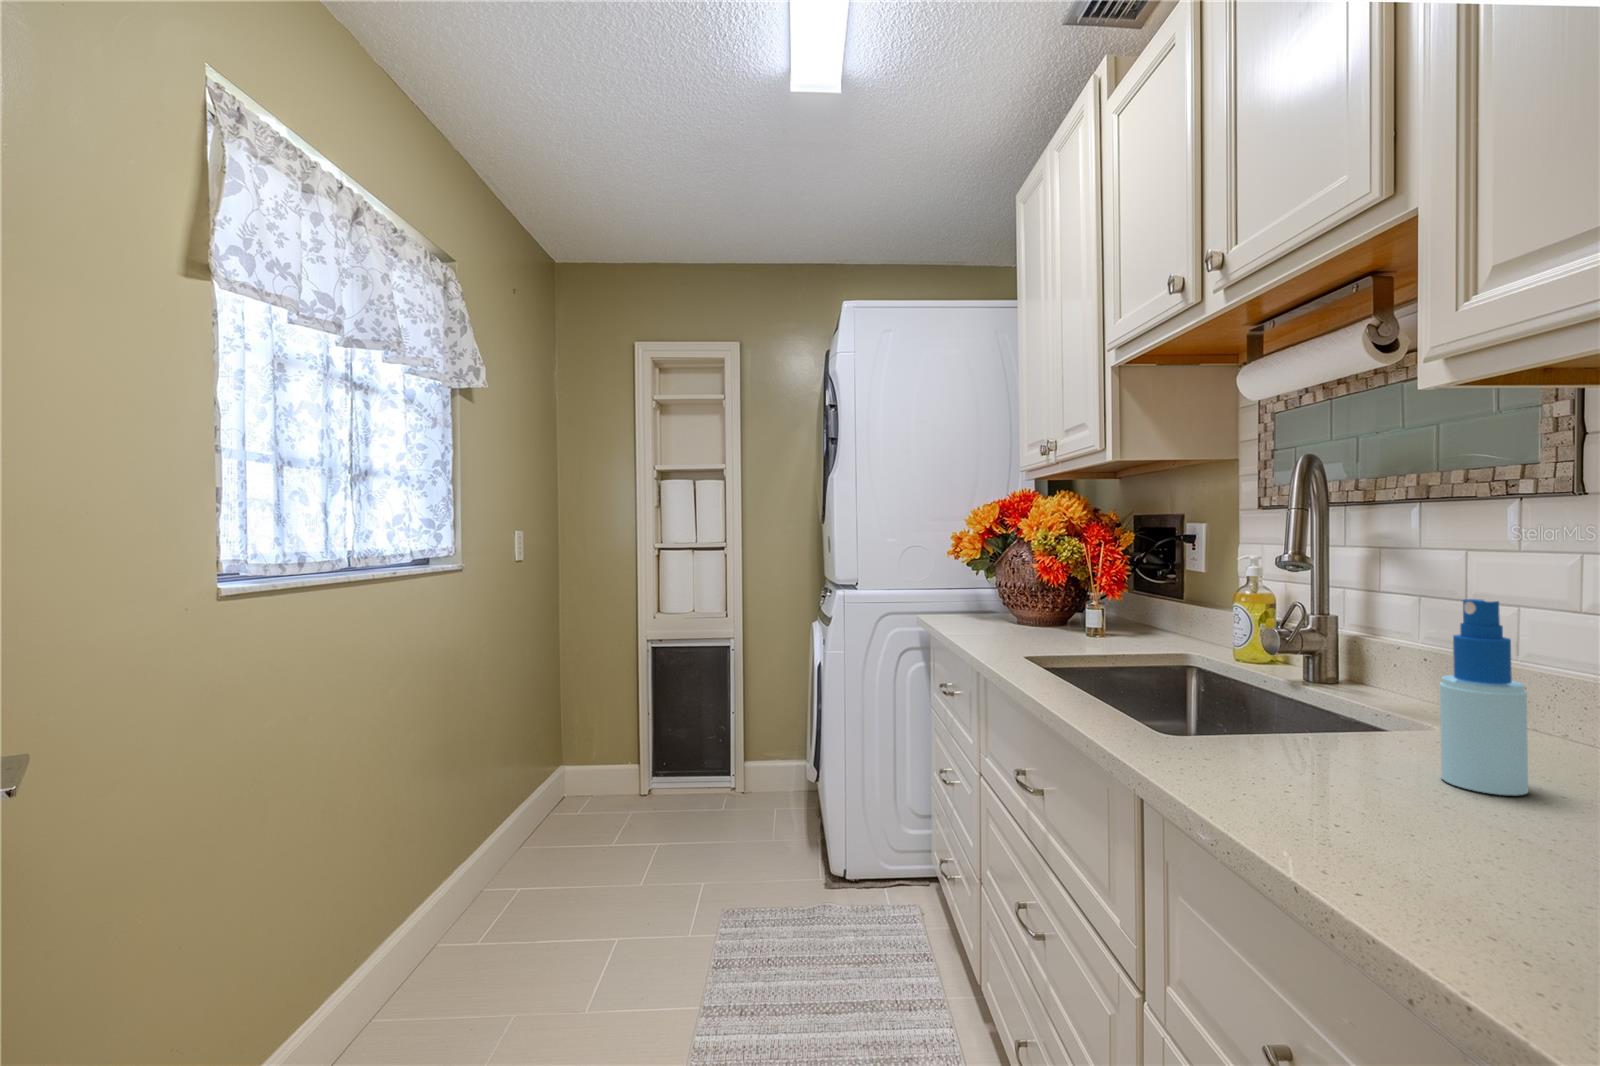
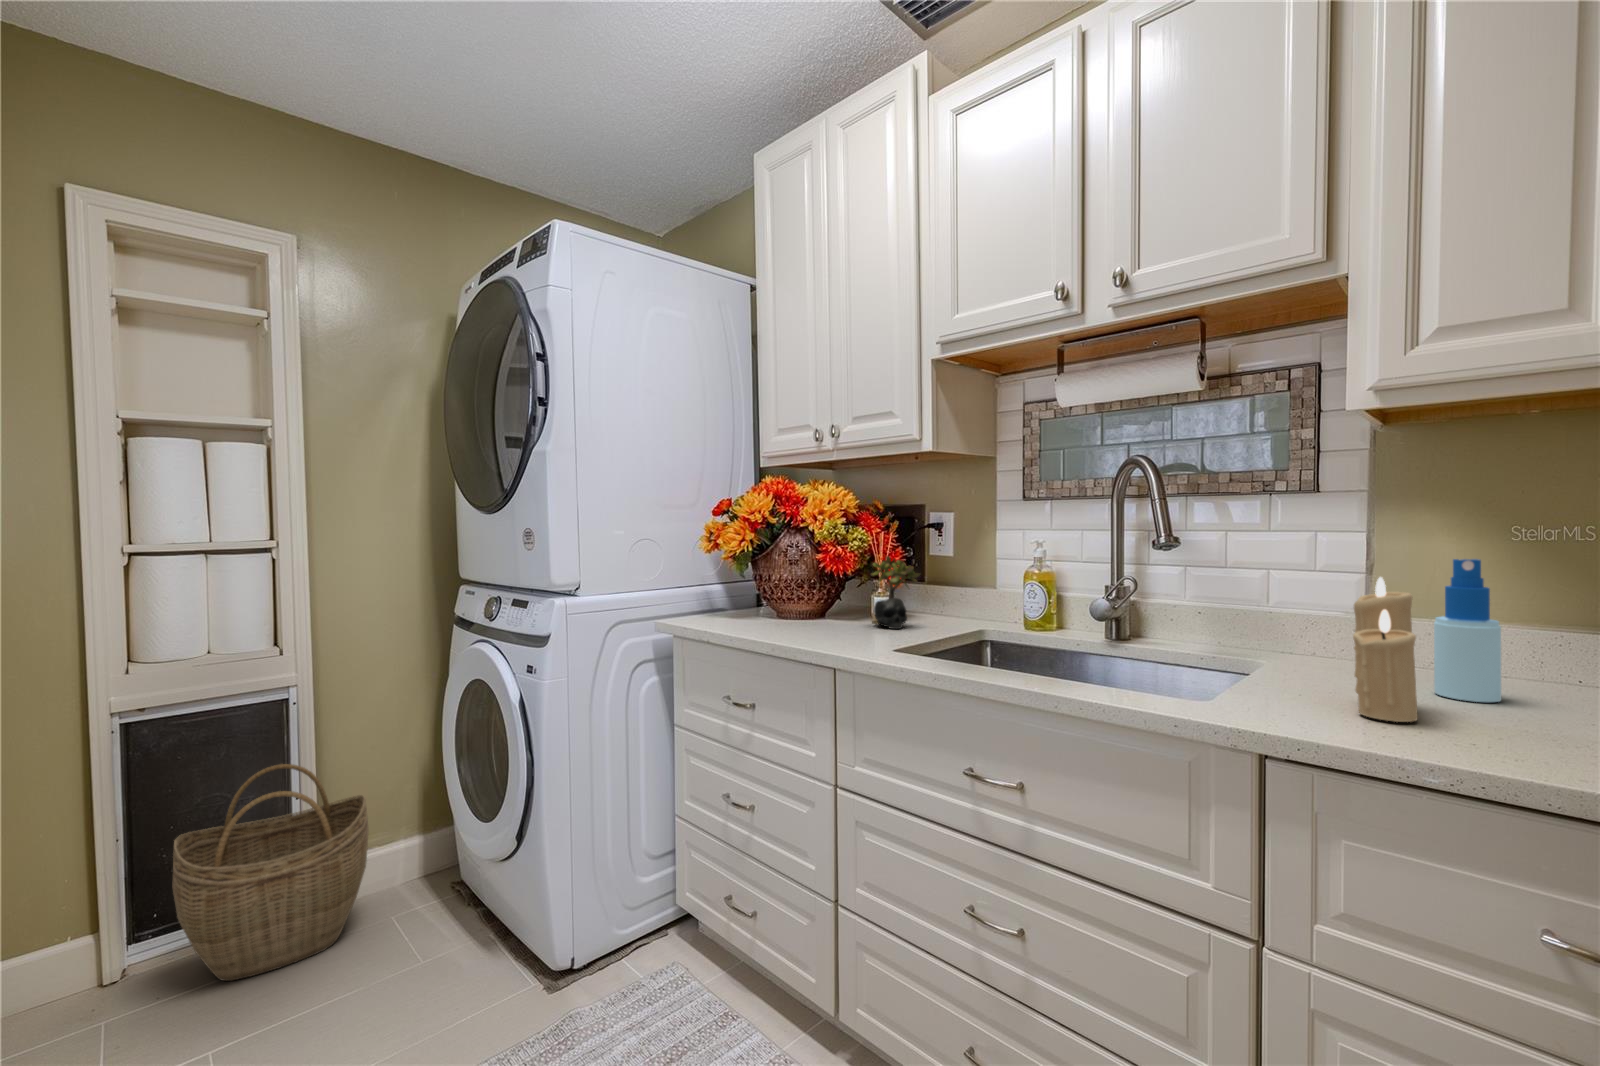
succulent plant: none [1064,568,1115,643] -> present [871,556,920,629]
candle: none [1216,611,1326,770] -> present [1353,577,1418,722]
woven basket: none [663,690,764,818] -> present [172,764,369,981]

